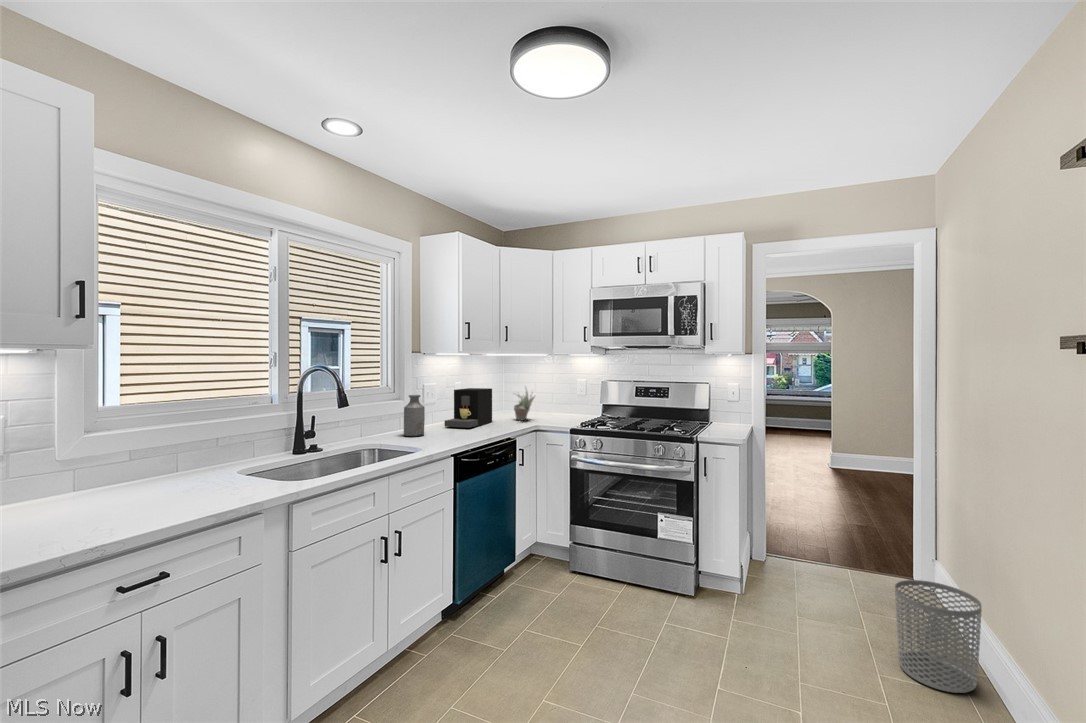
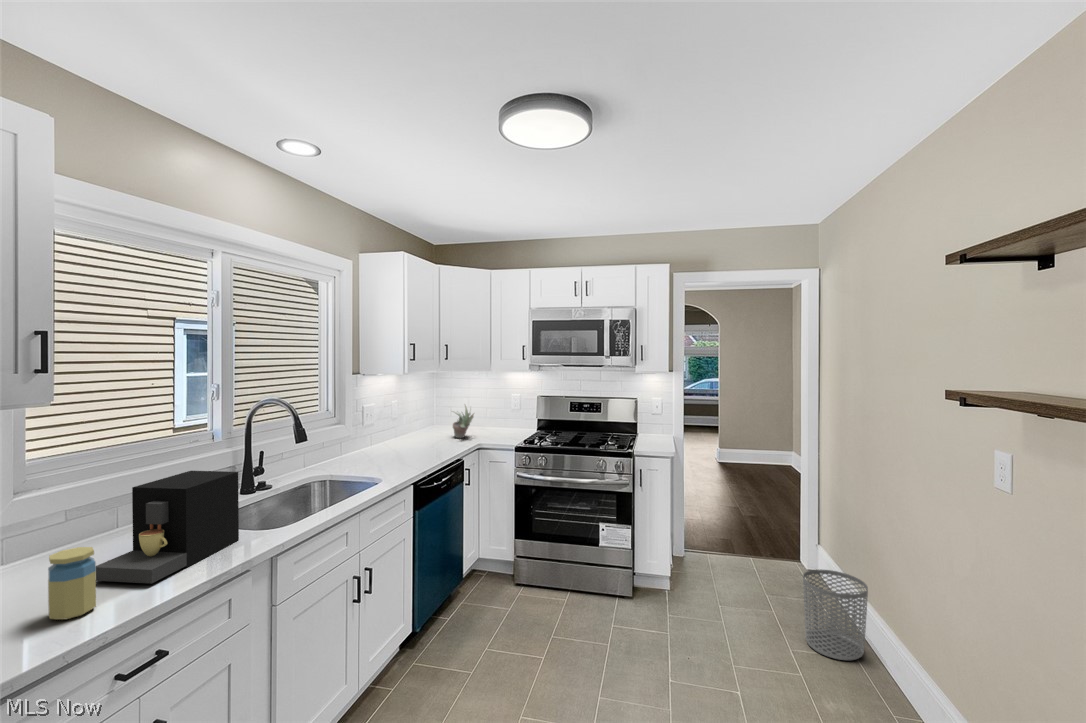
coffee maker: present [444,388,492,428] -> present [96,471,239,584]
bottle: present [404,395,425,436] -> none [350,420,372,464]
jar: none [68,471,111,533] -> present [48,547,96,620]

